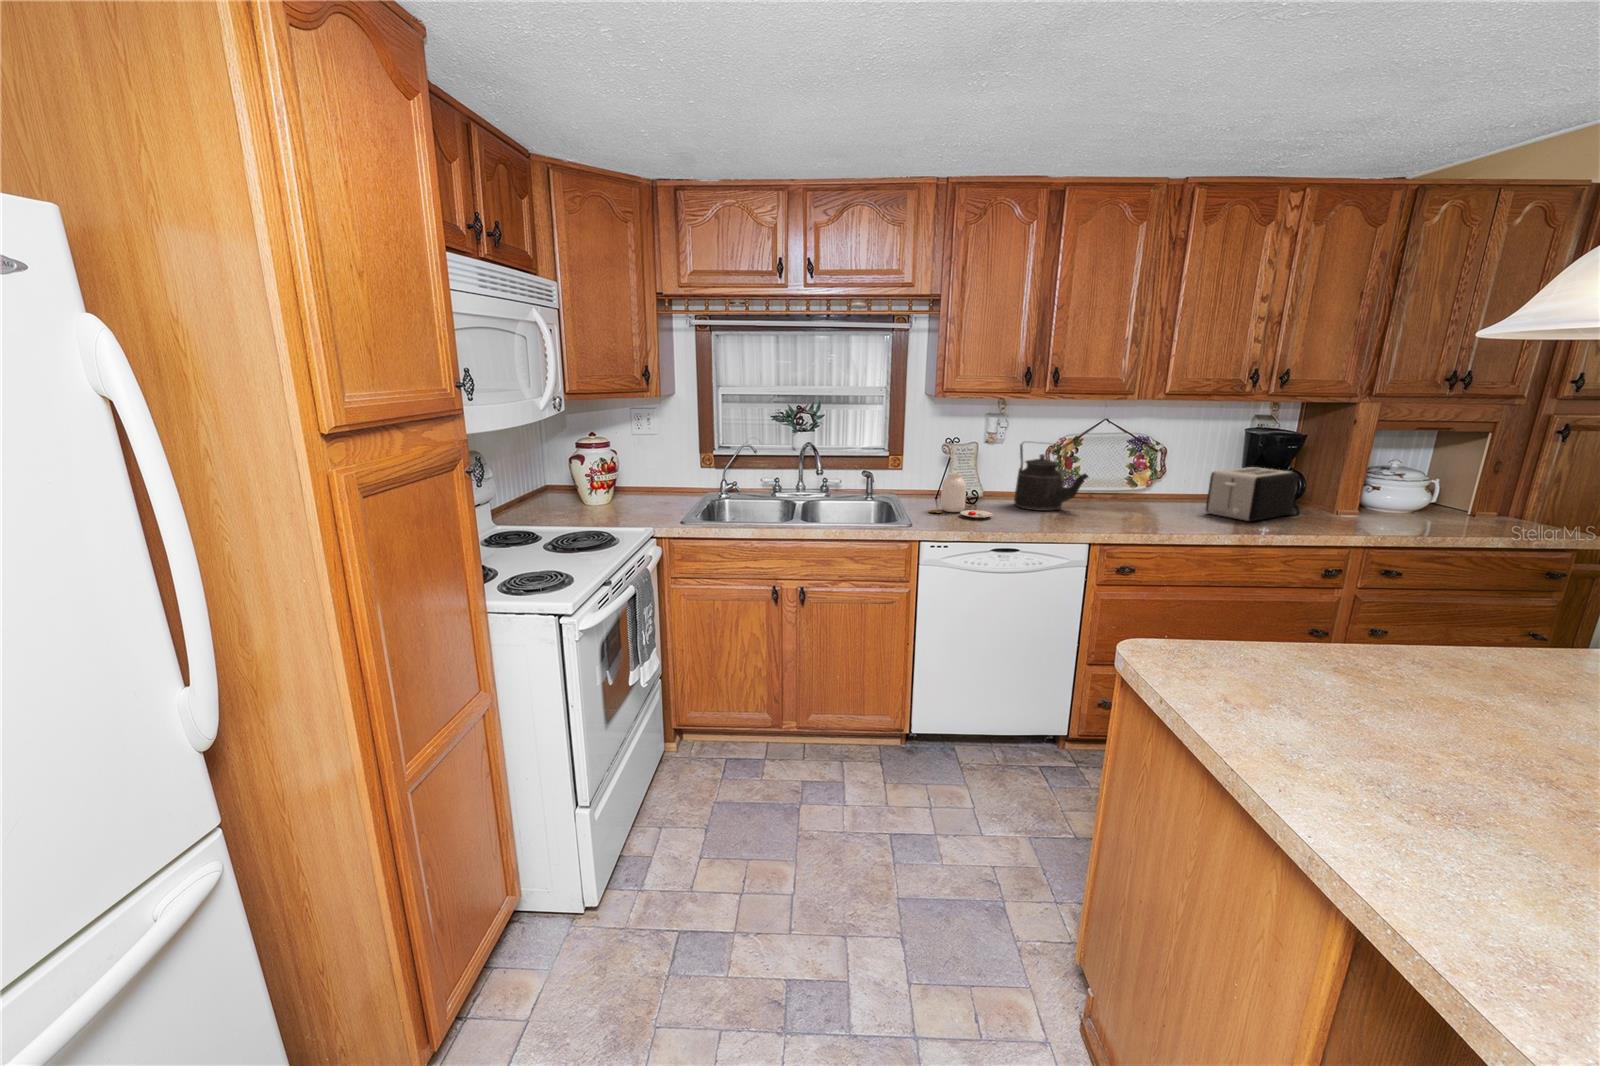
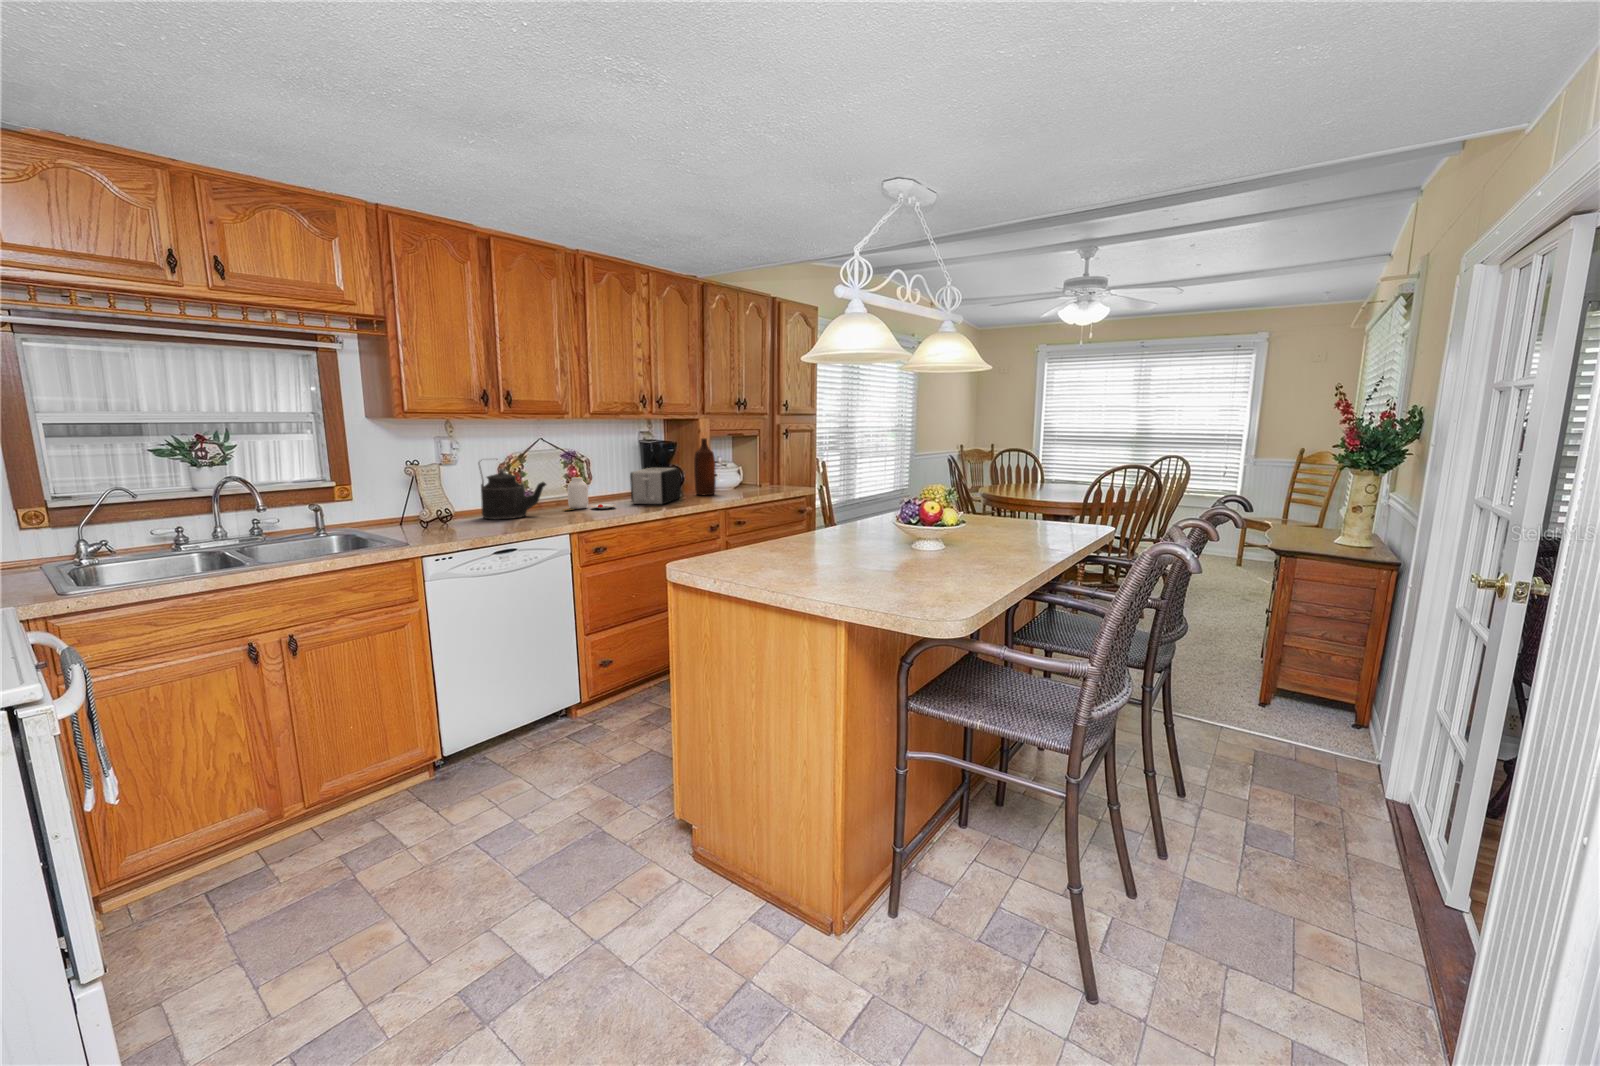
bottle: none [1325,432,1372,517] -> present [694,438,716,495]
jar: present [929,473,993,518] -> present [564,477,616,511]

